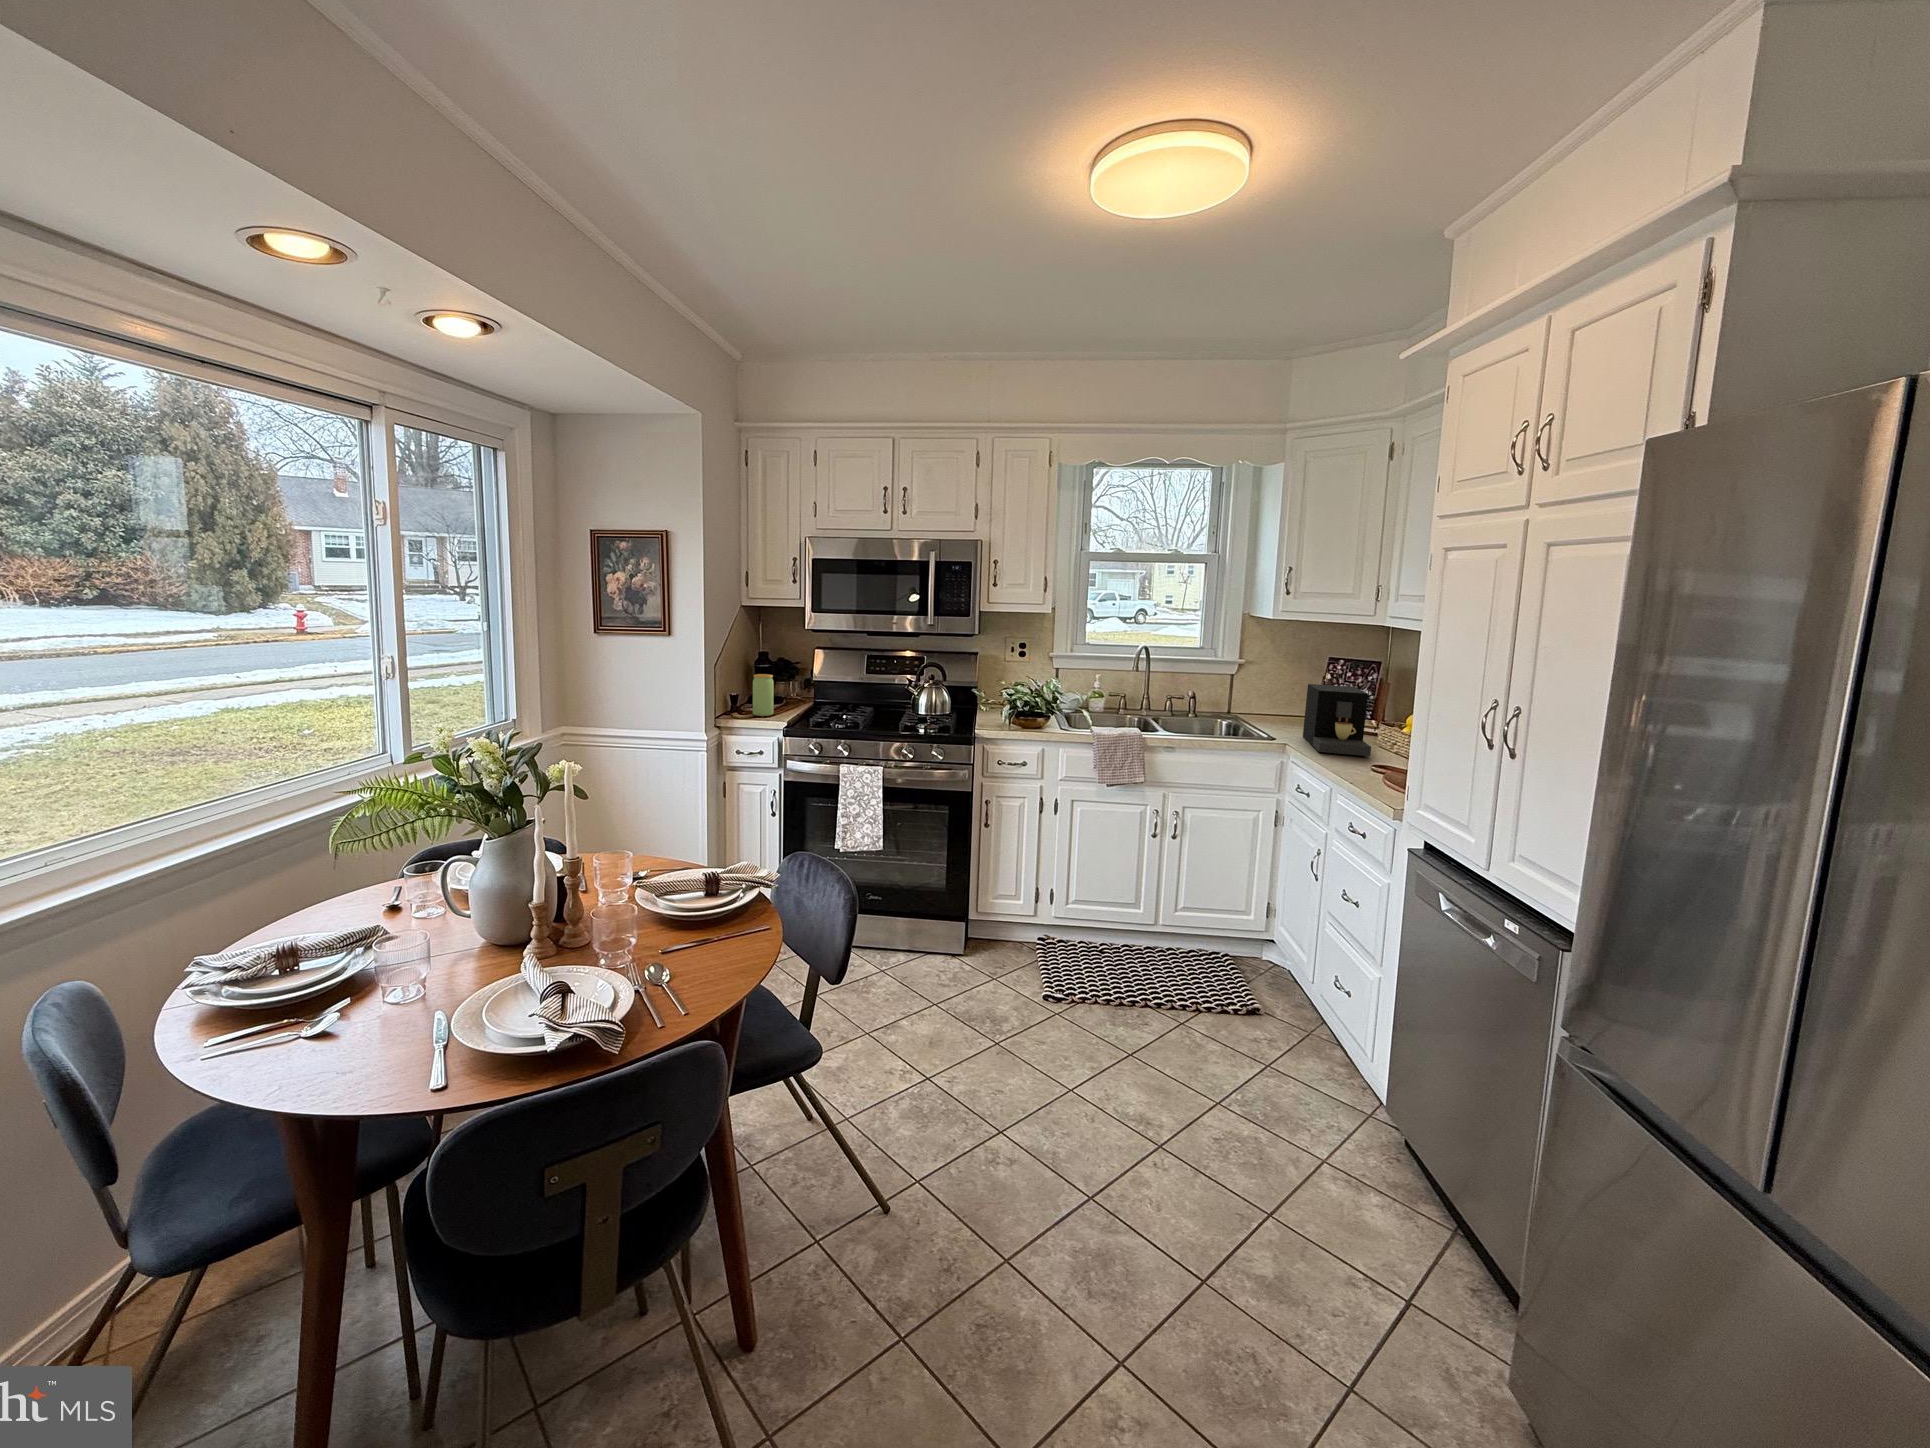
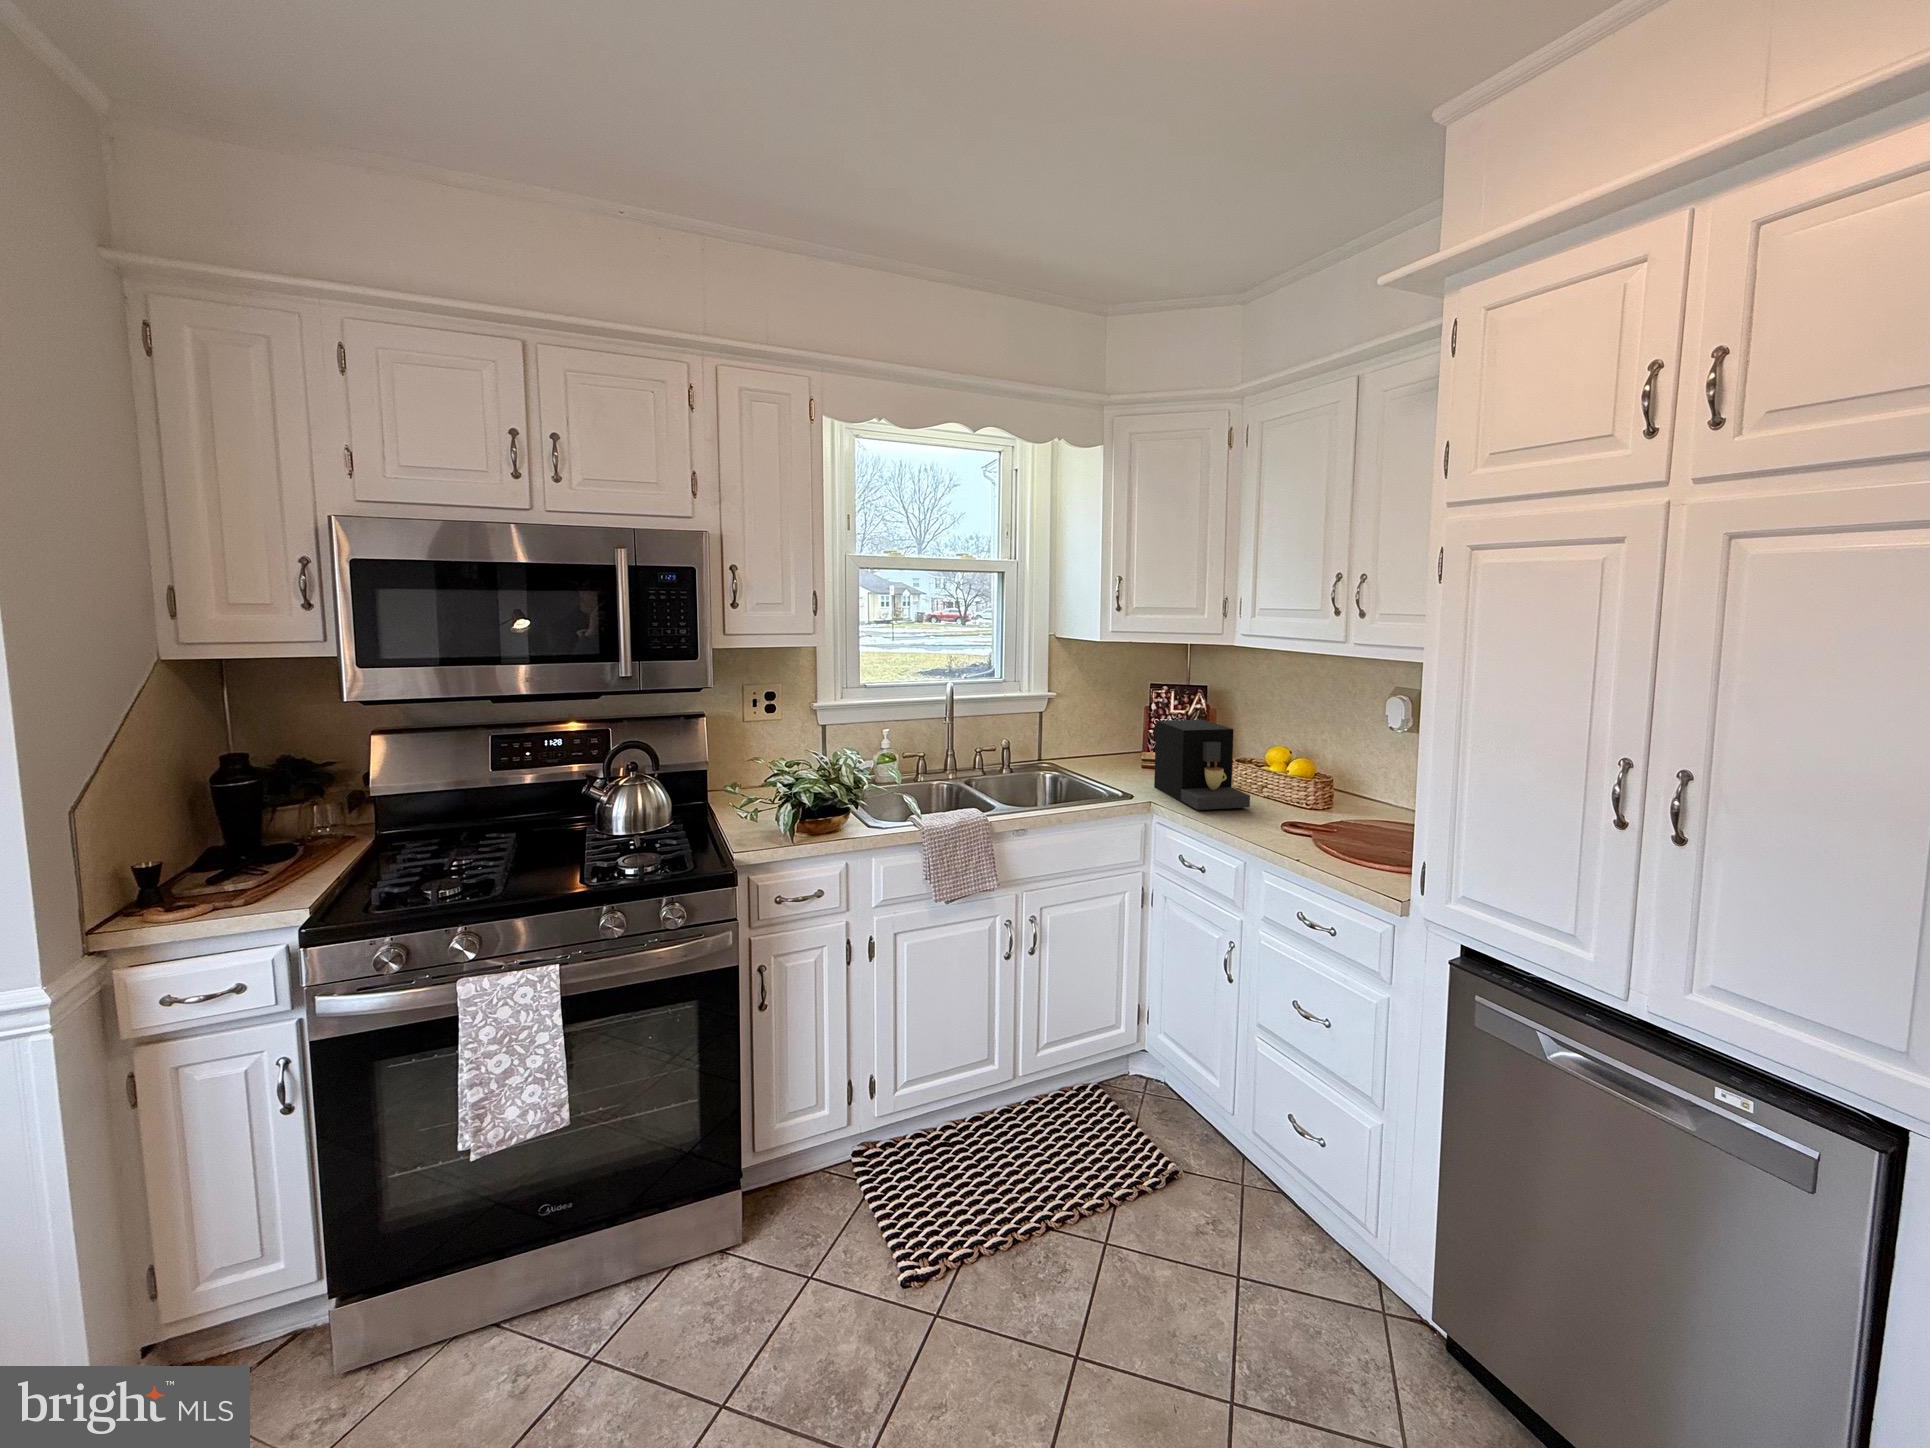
jar: present [753,674,774,716] -> none [203,806,269,902]

